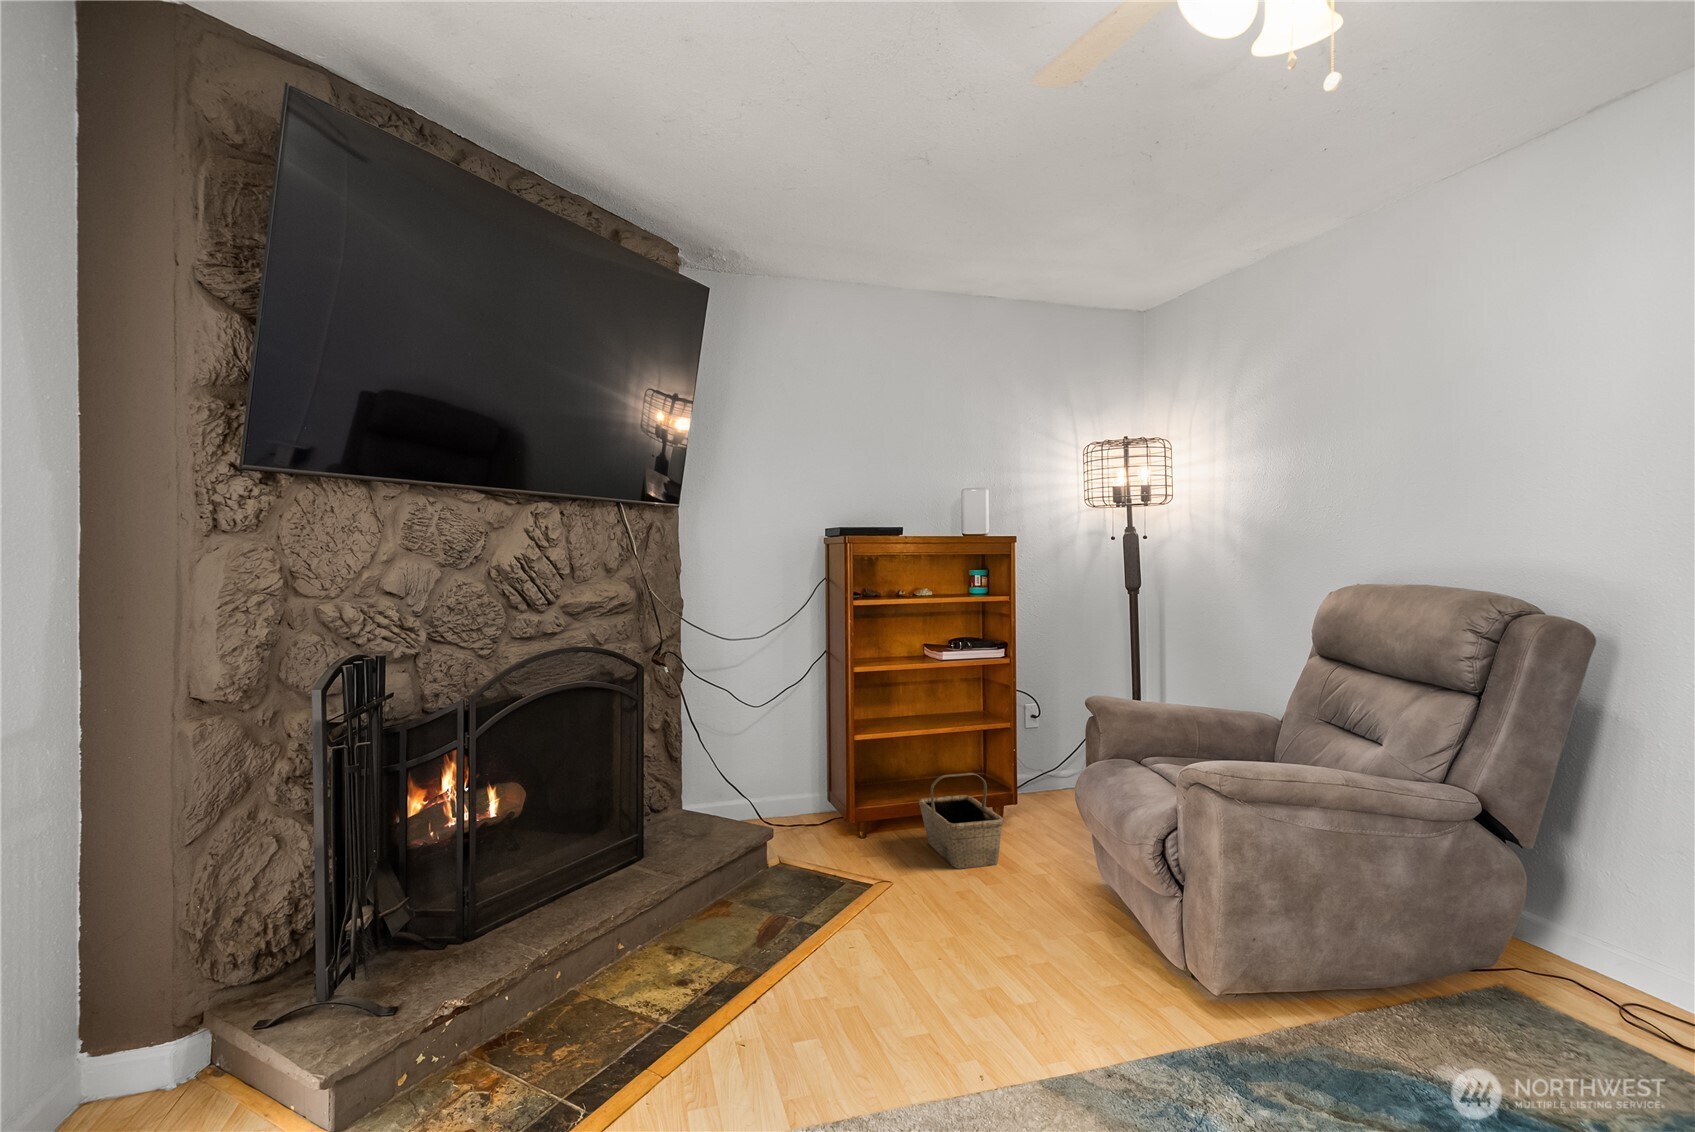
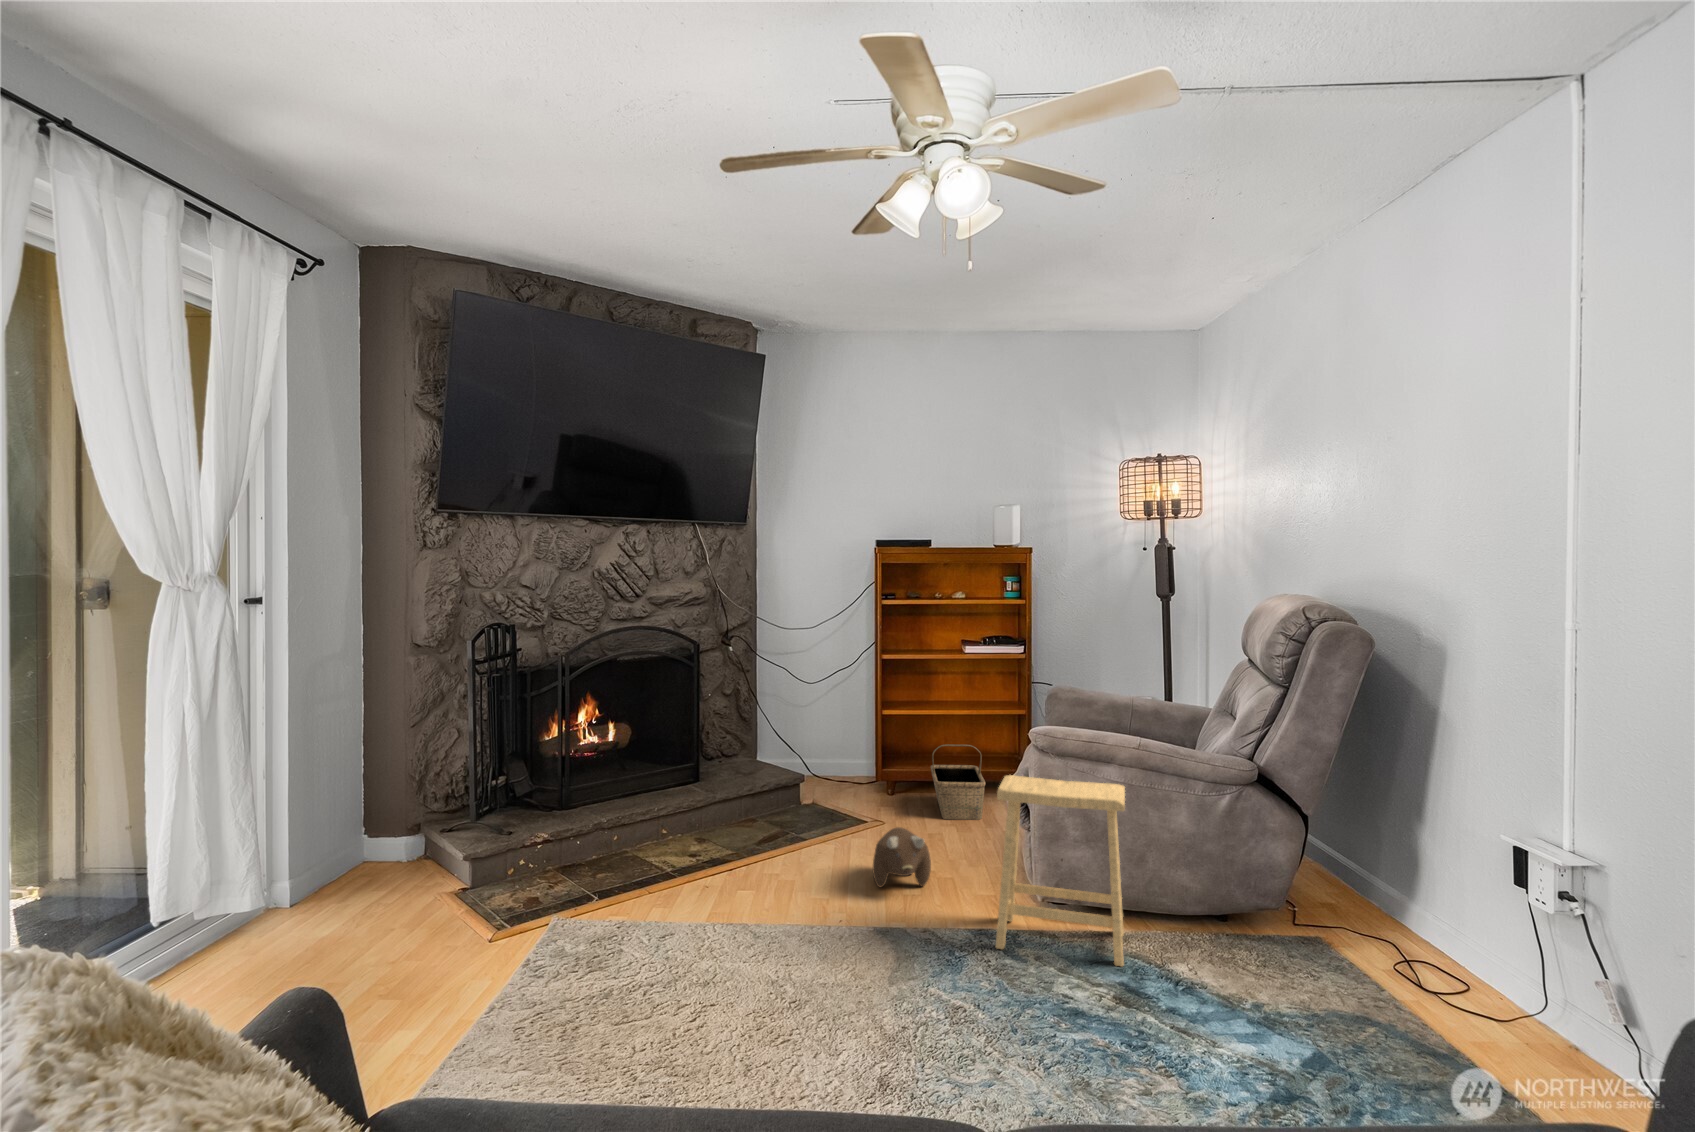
footstool: none [1182,837,1402,1095] -> present [995,775,1125,966]
plush toy: none [956,909,1051,1000] -> present [873,827,931,887]

